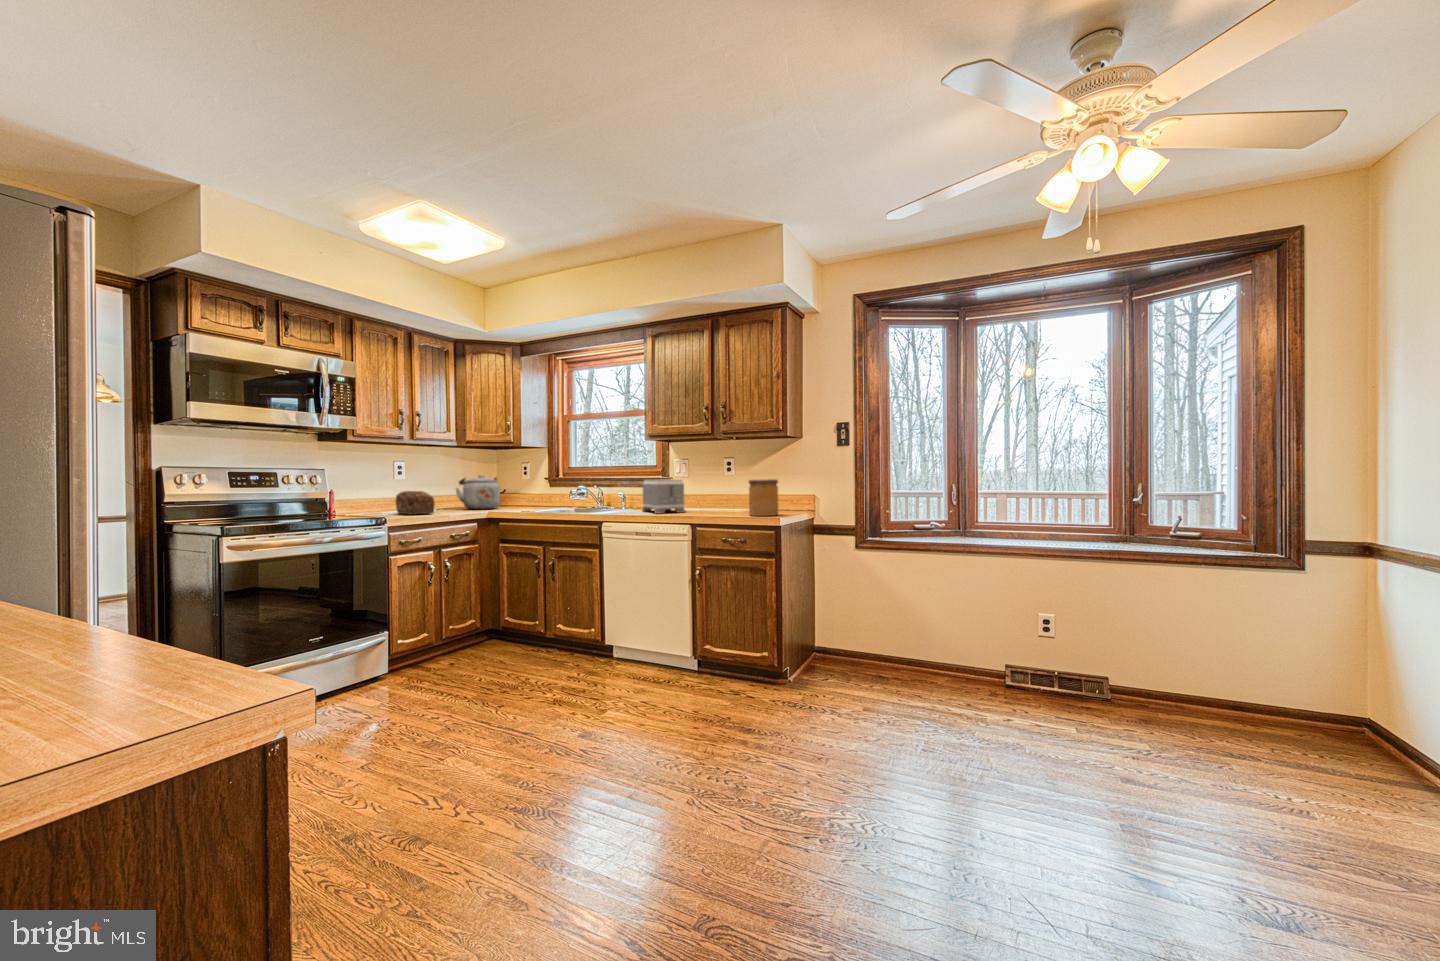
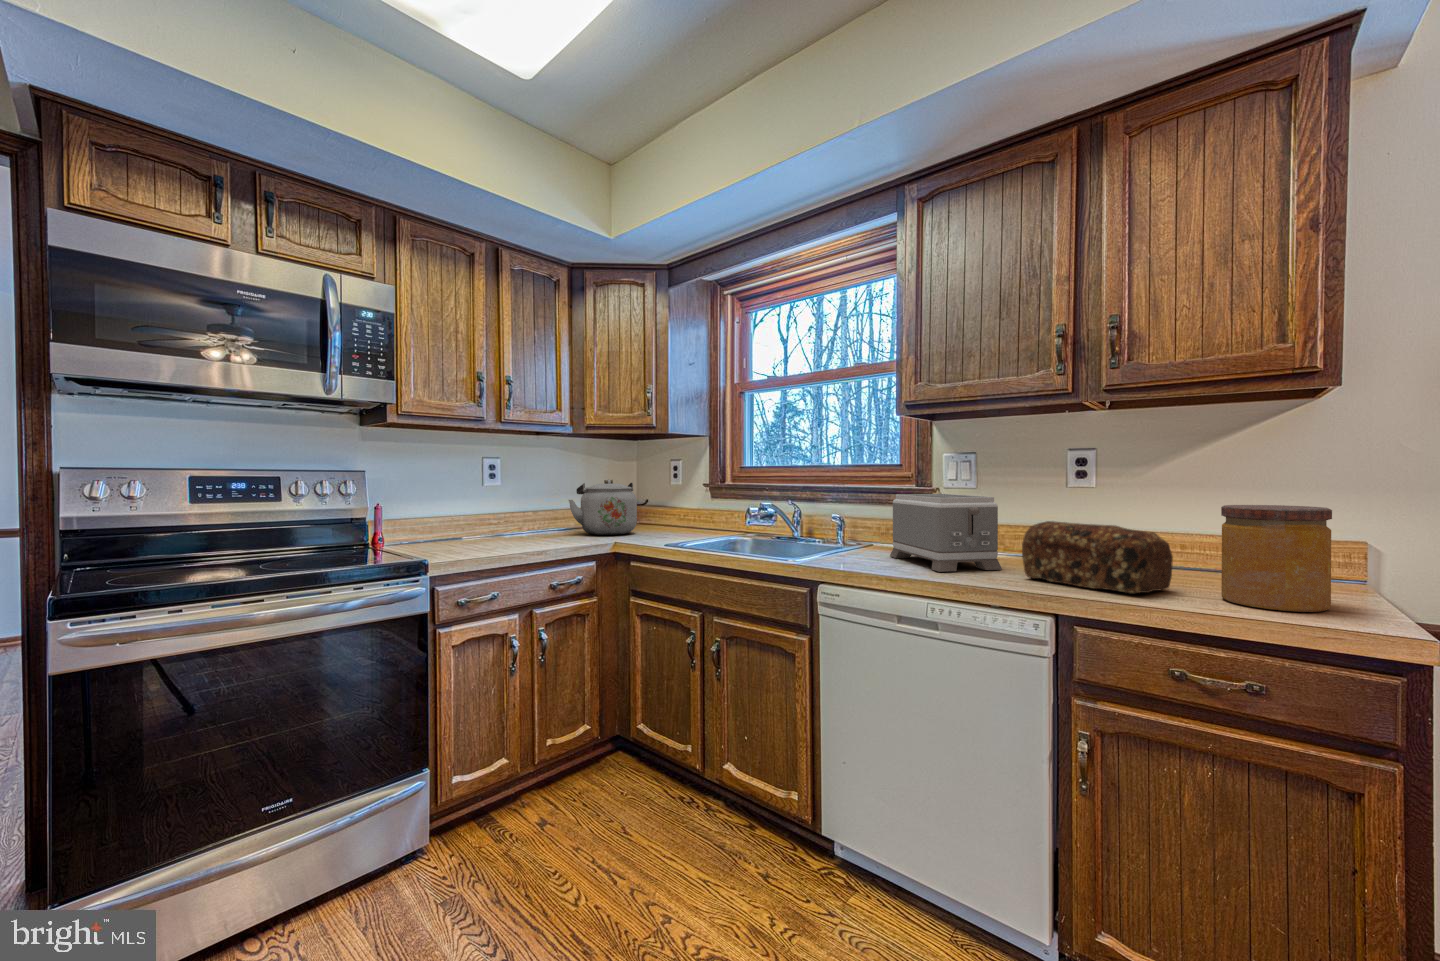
bread loaf: present [395,491,435,515] -> present [1022,521,1173,593]

